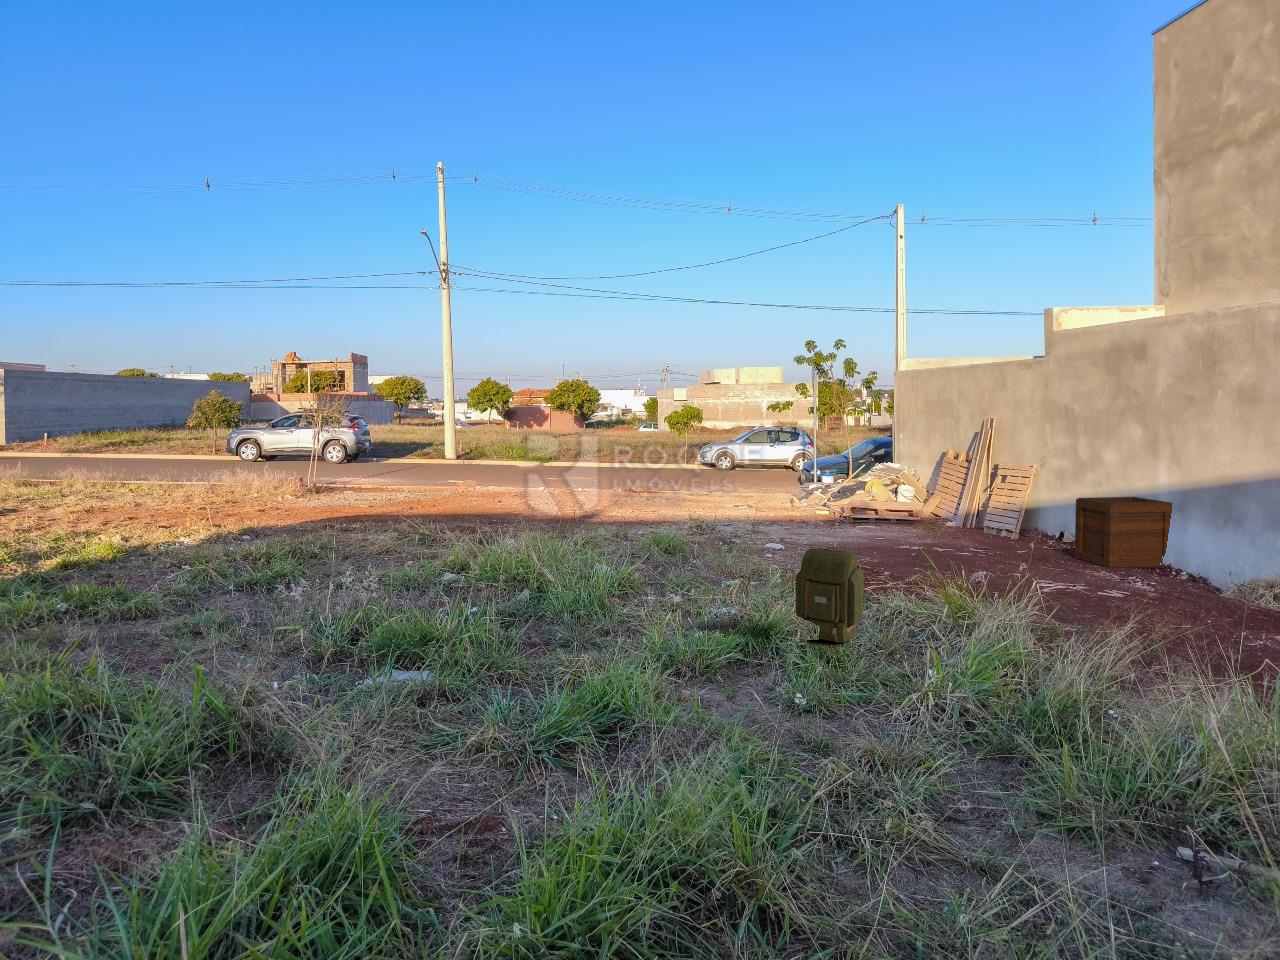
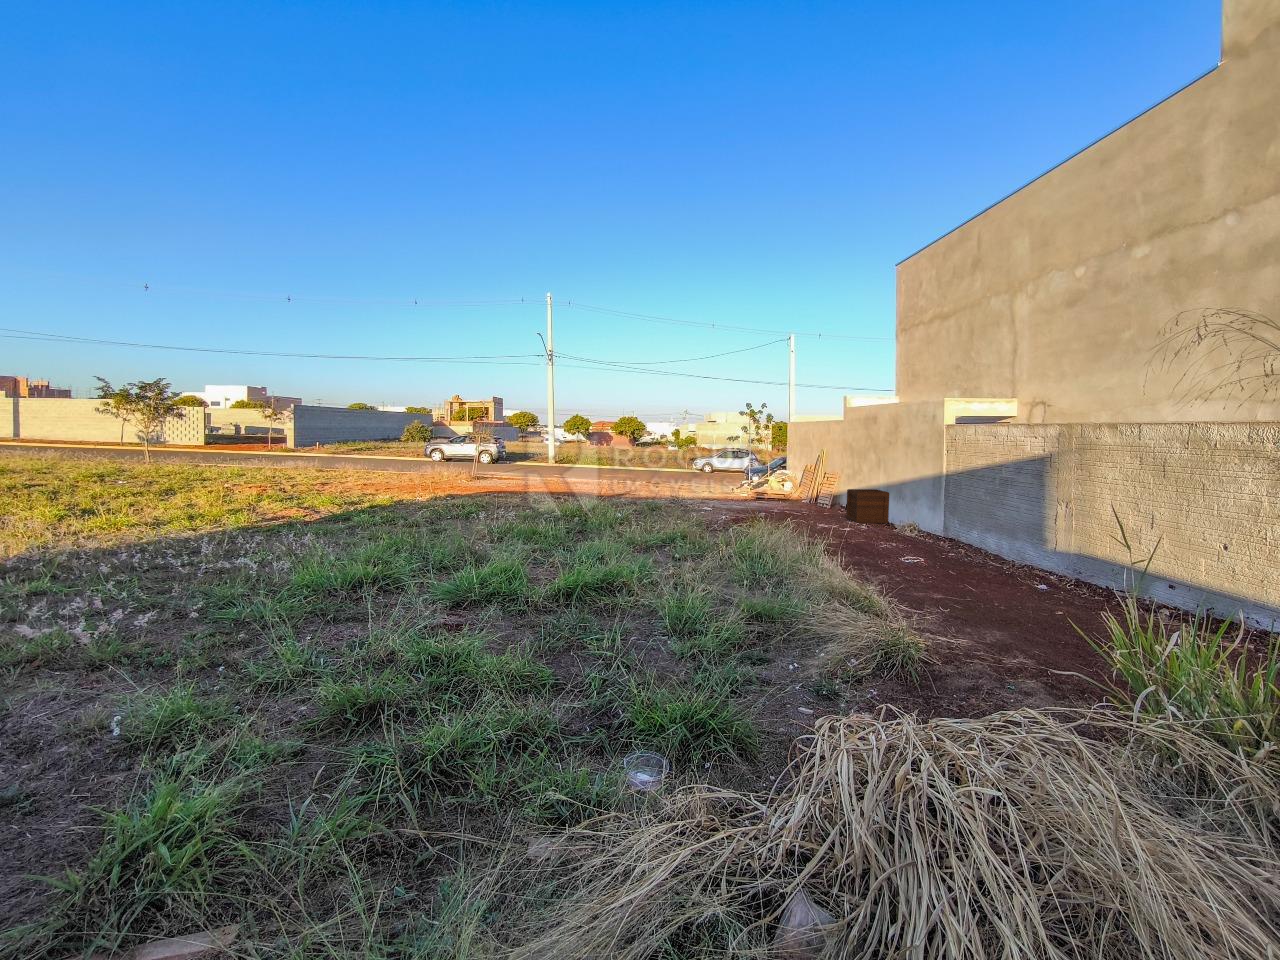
backpack: present [796,547,864,643] -> none [675,501,702,538]

